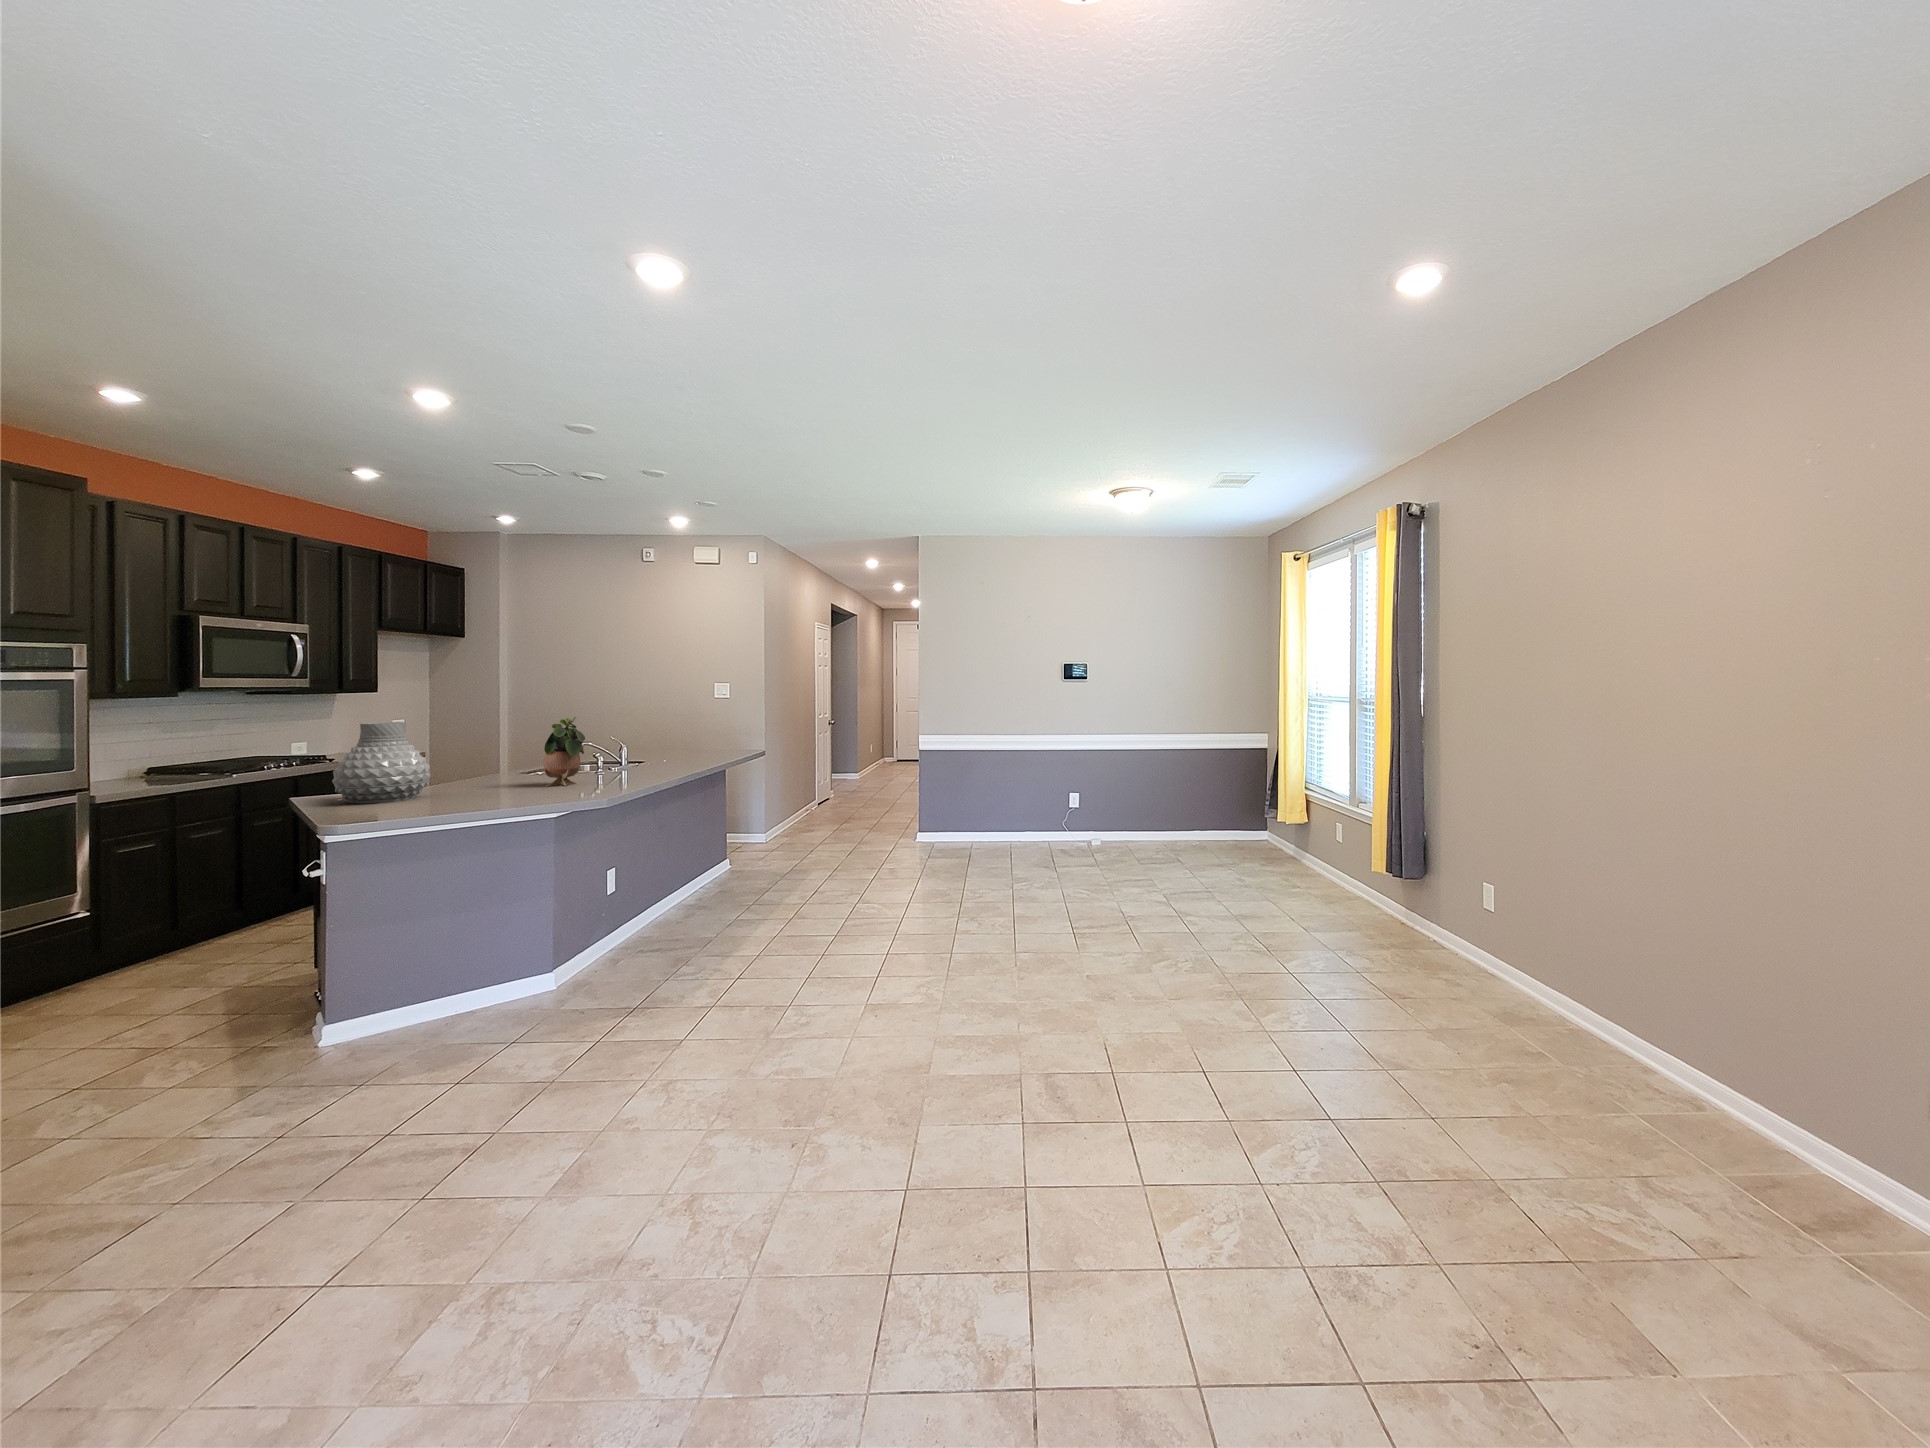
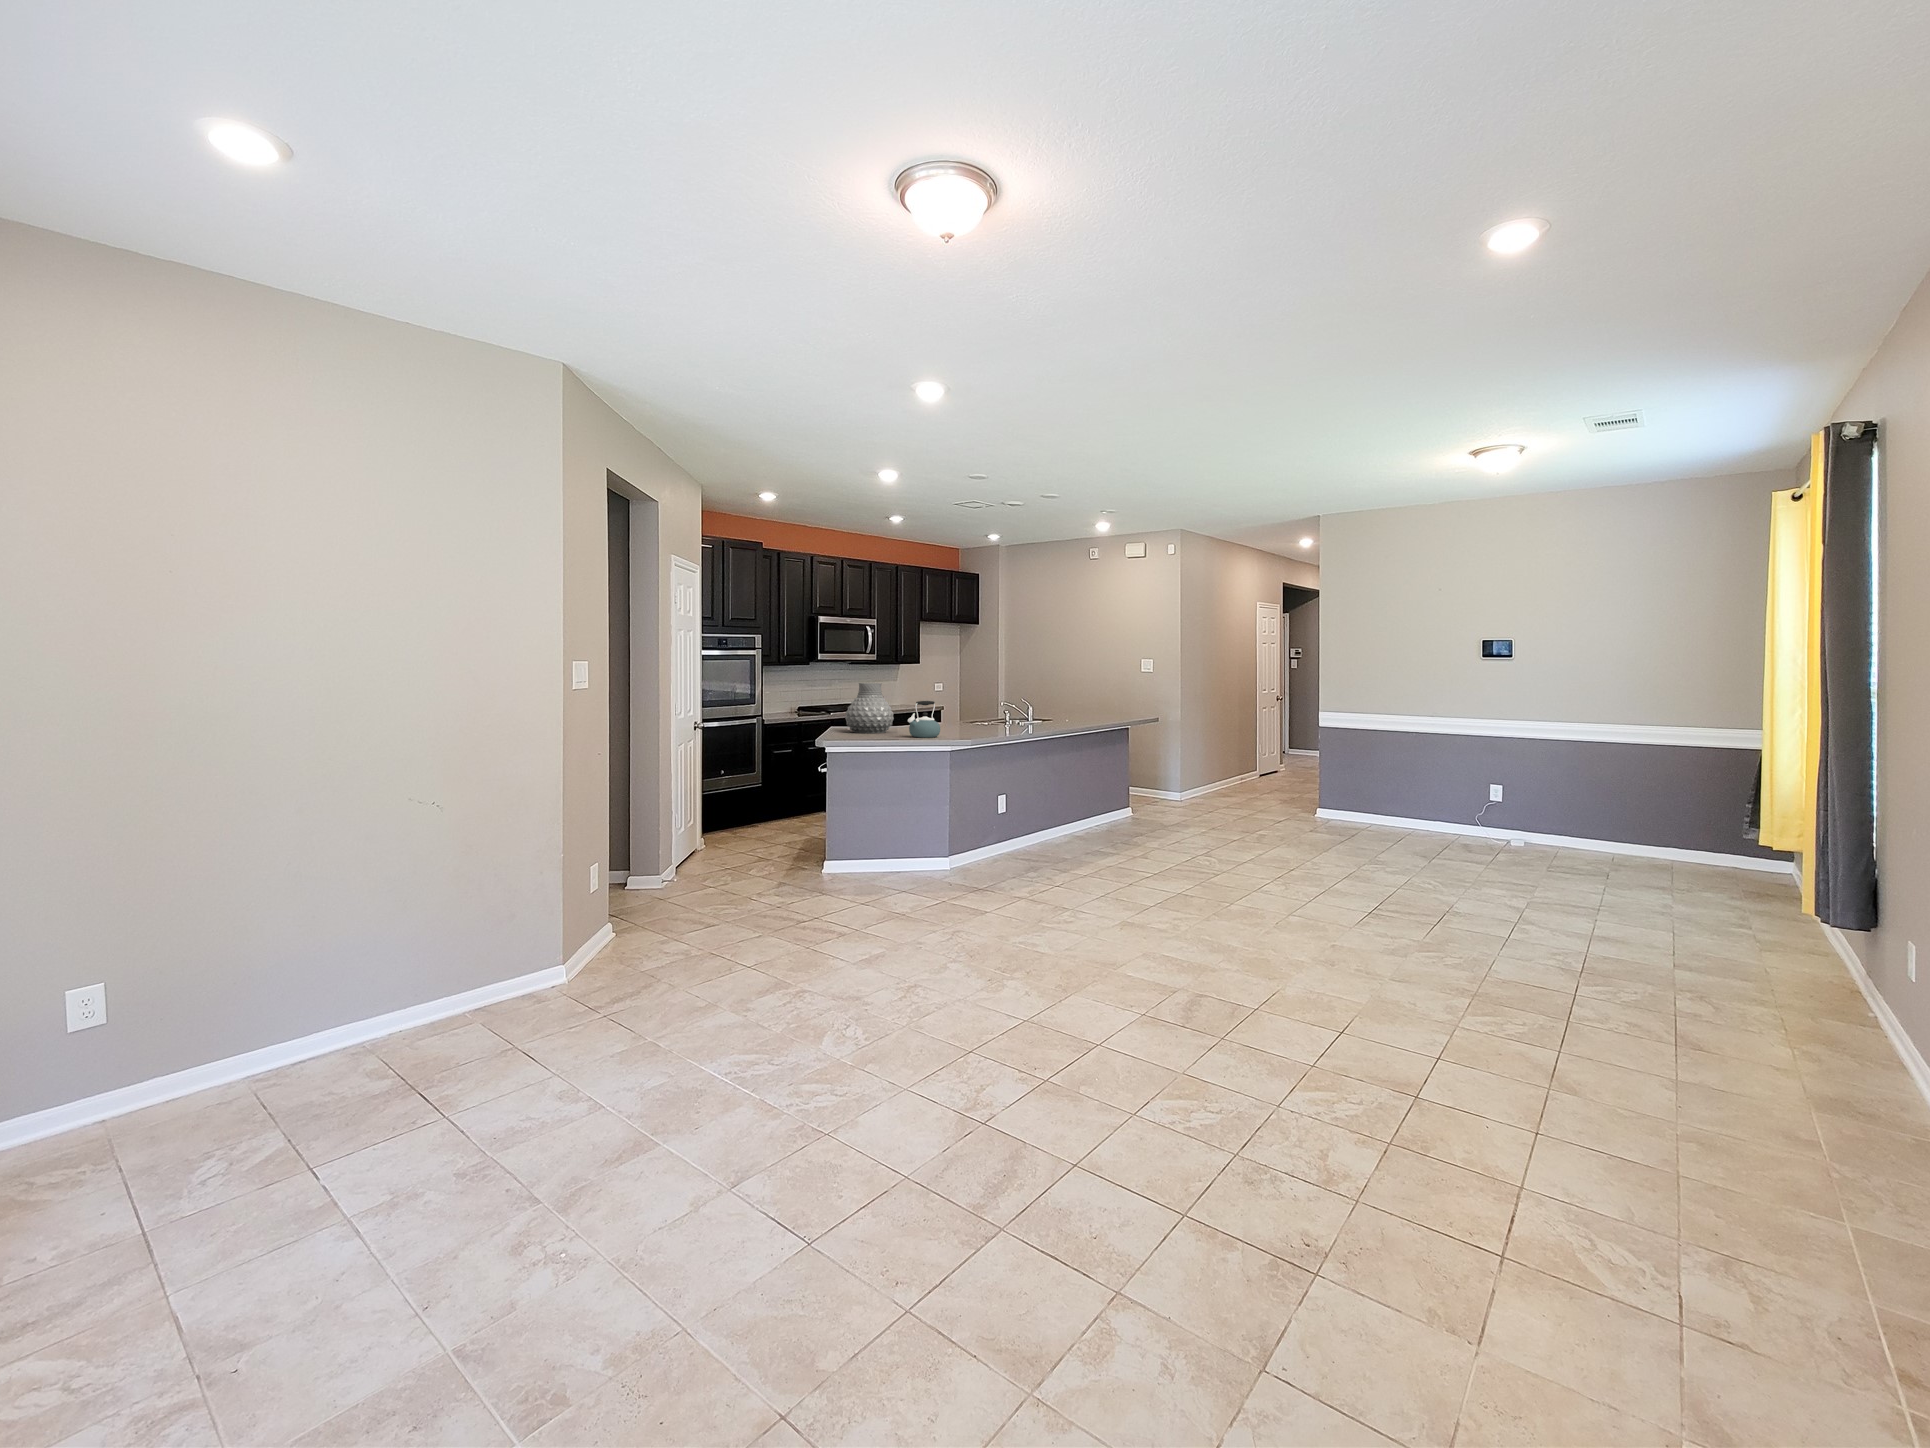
potted plant: present [544,717,585,786] -> none [957,685,983,734]
kettle: none [486,745,541,801] -> present [908,701,940,738]

